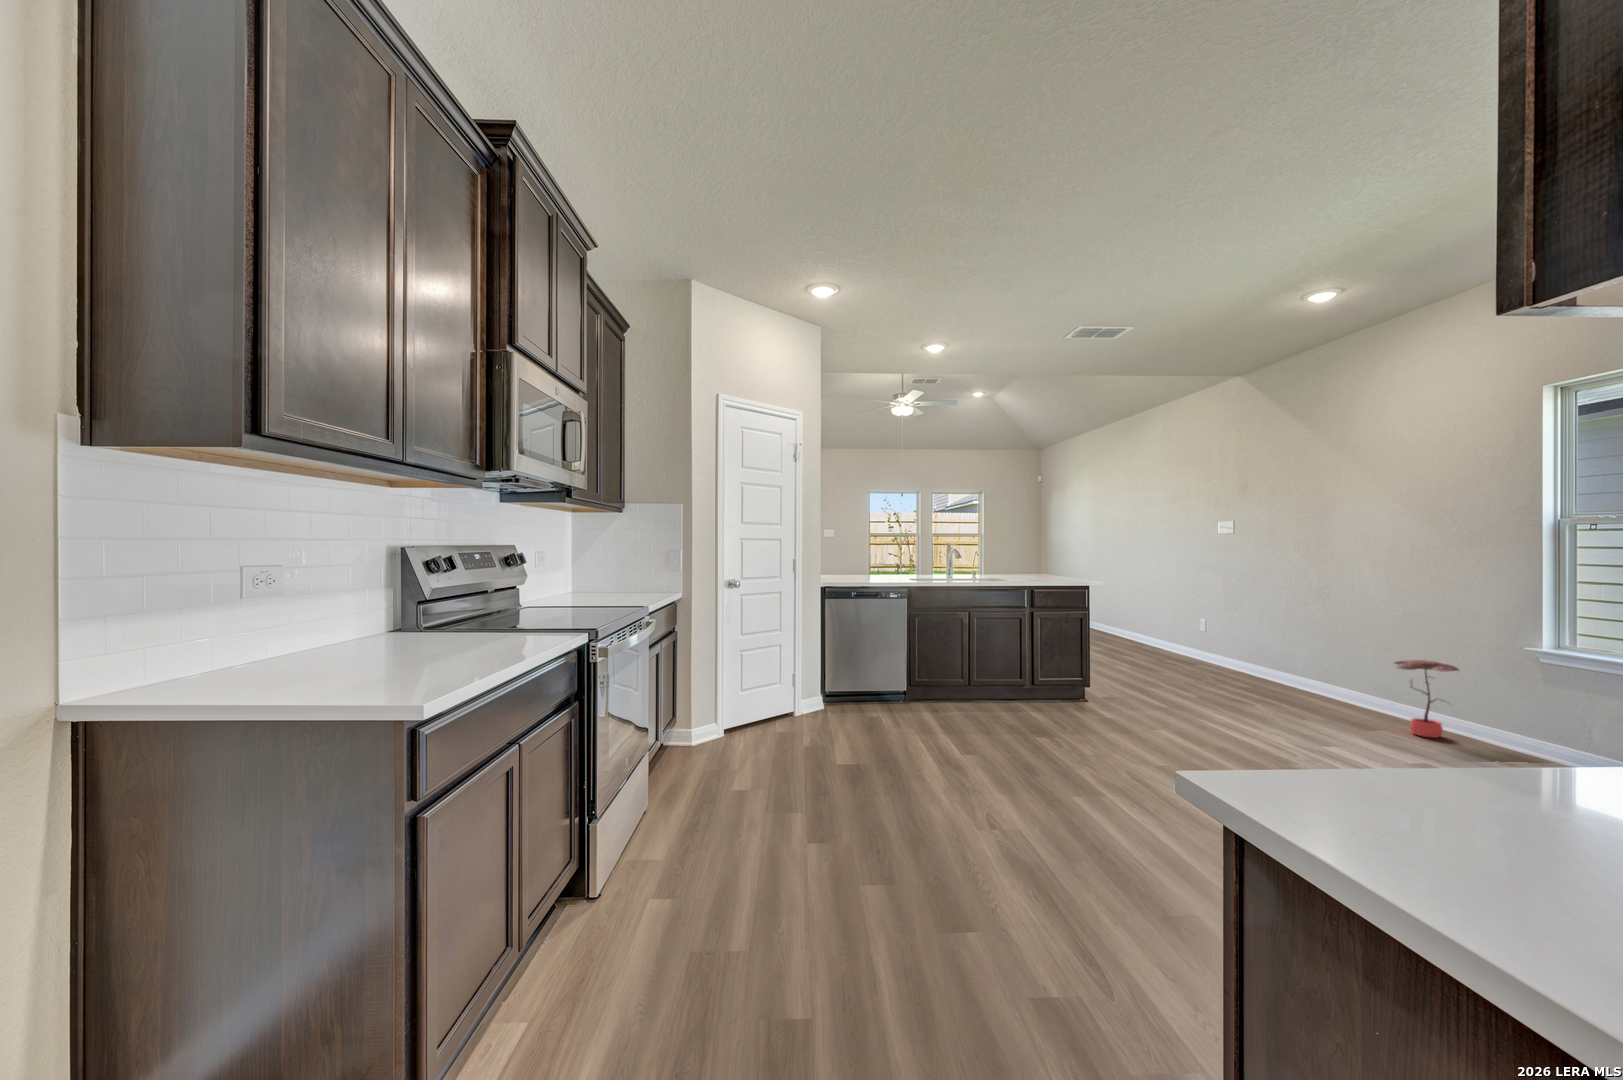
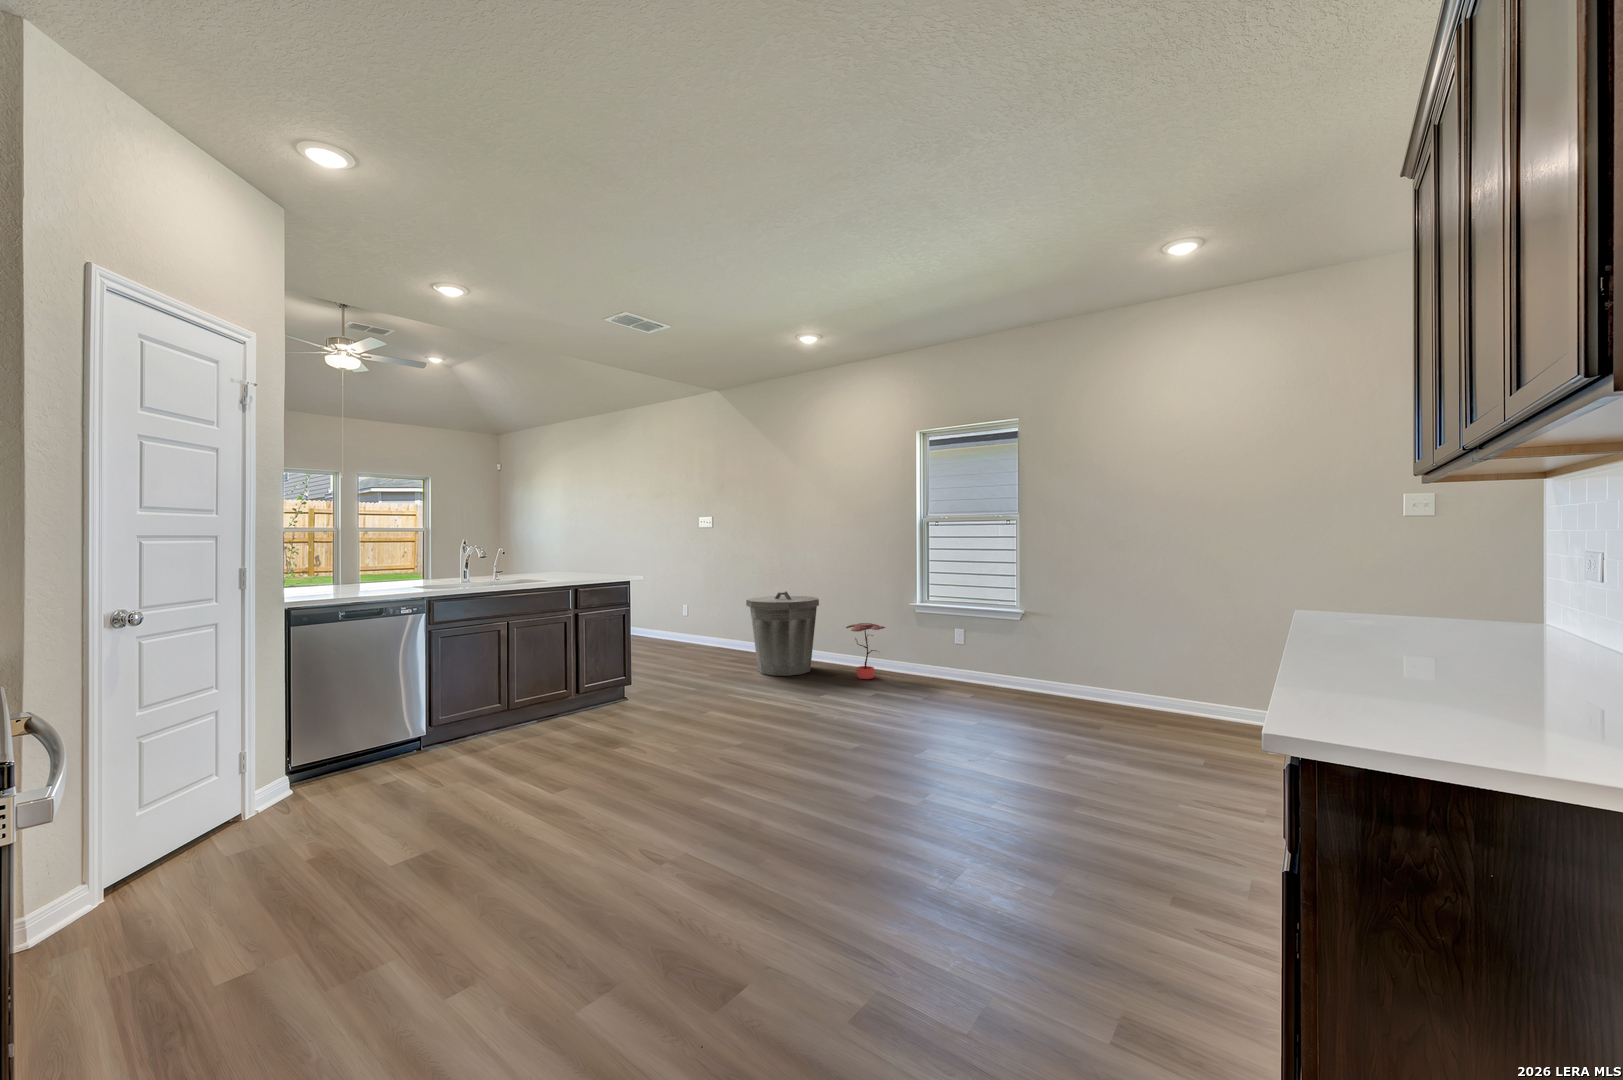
trash can: none [1251,608,1361,714] -> present [746,591,819,676]

